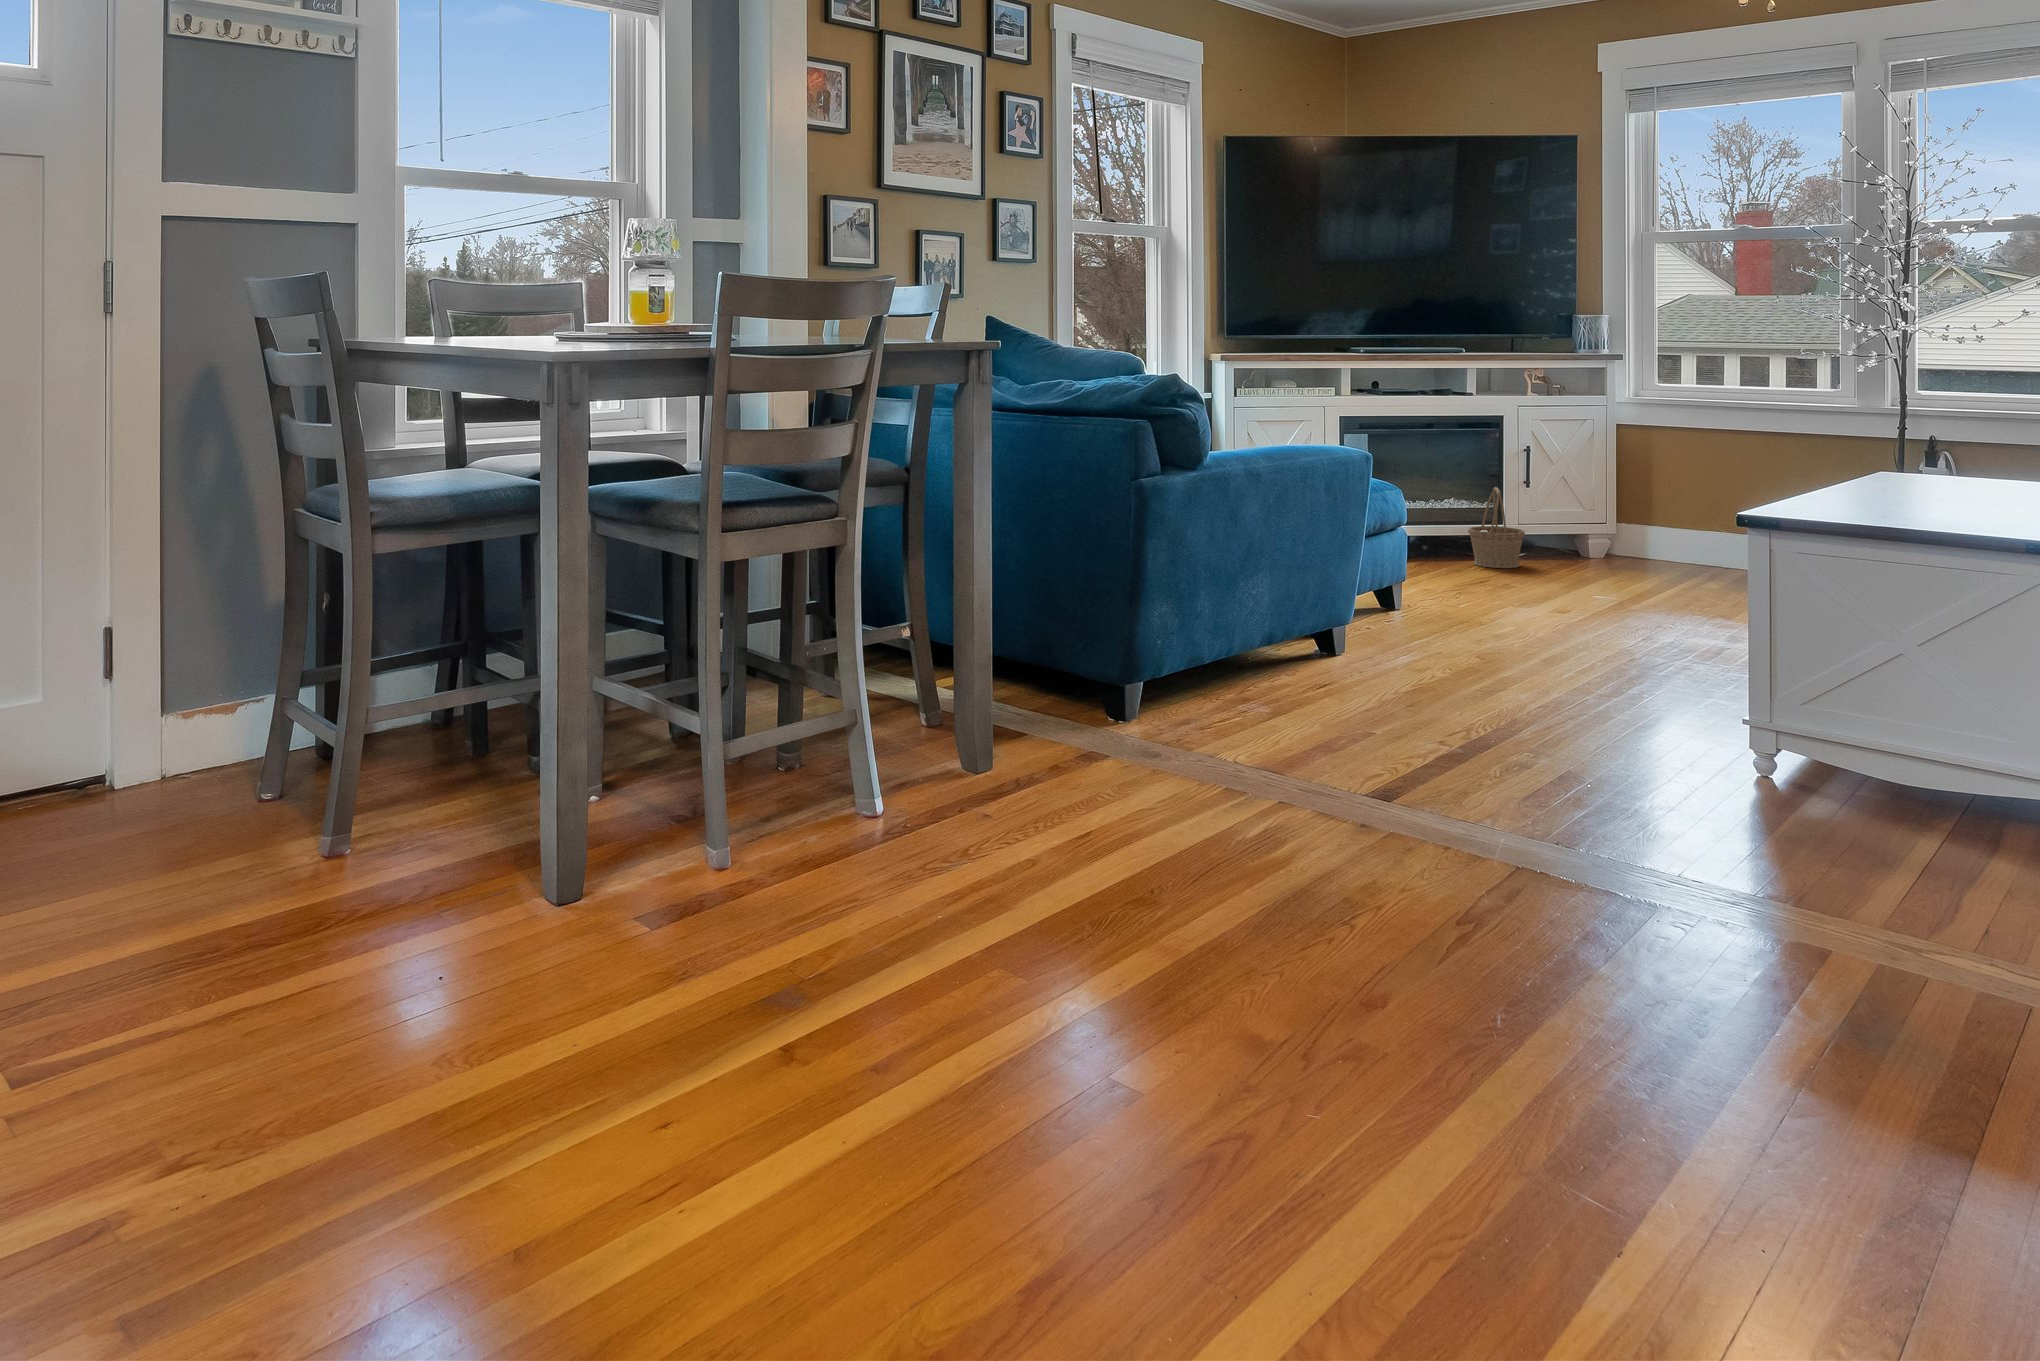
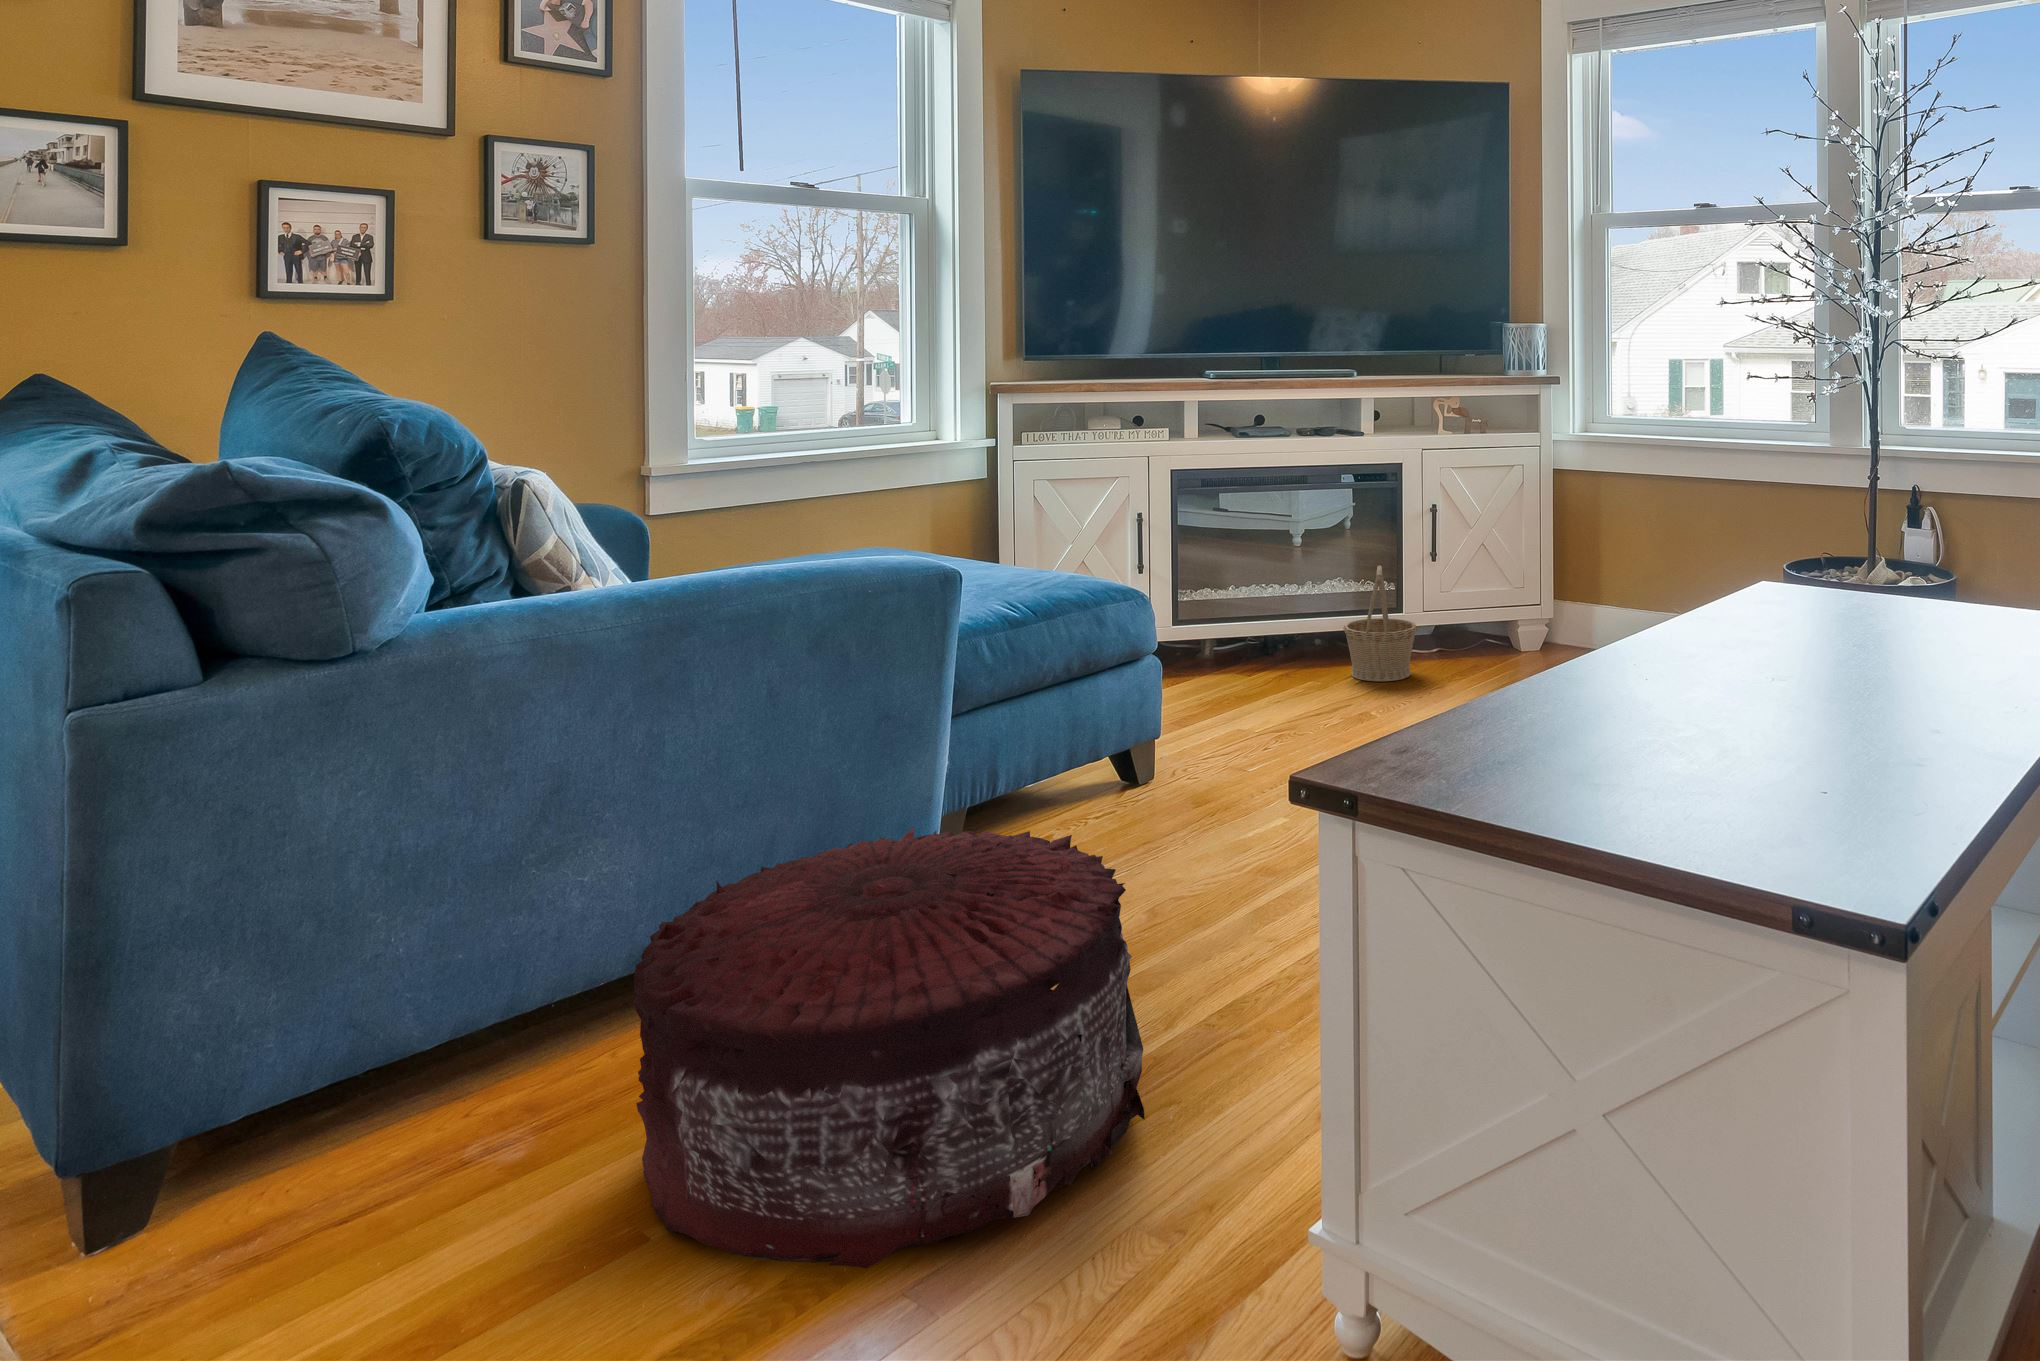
pouf: none [1303,576,1569,738] -> present [632,827,1145,1268]

